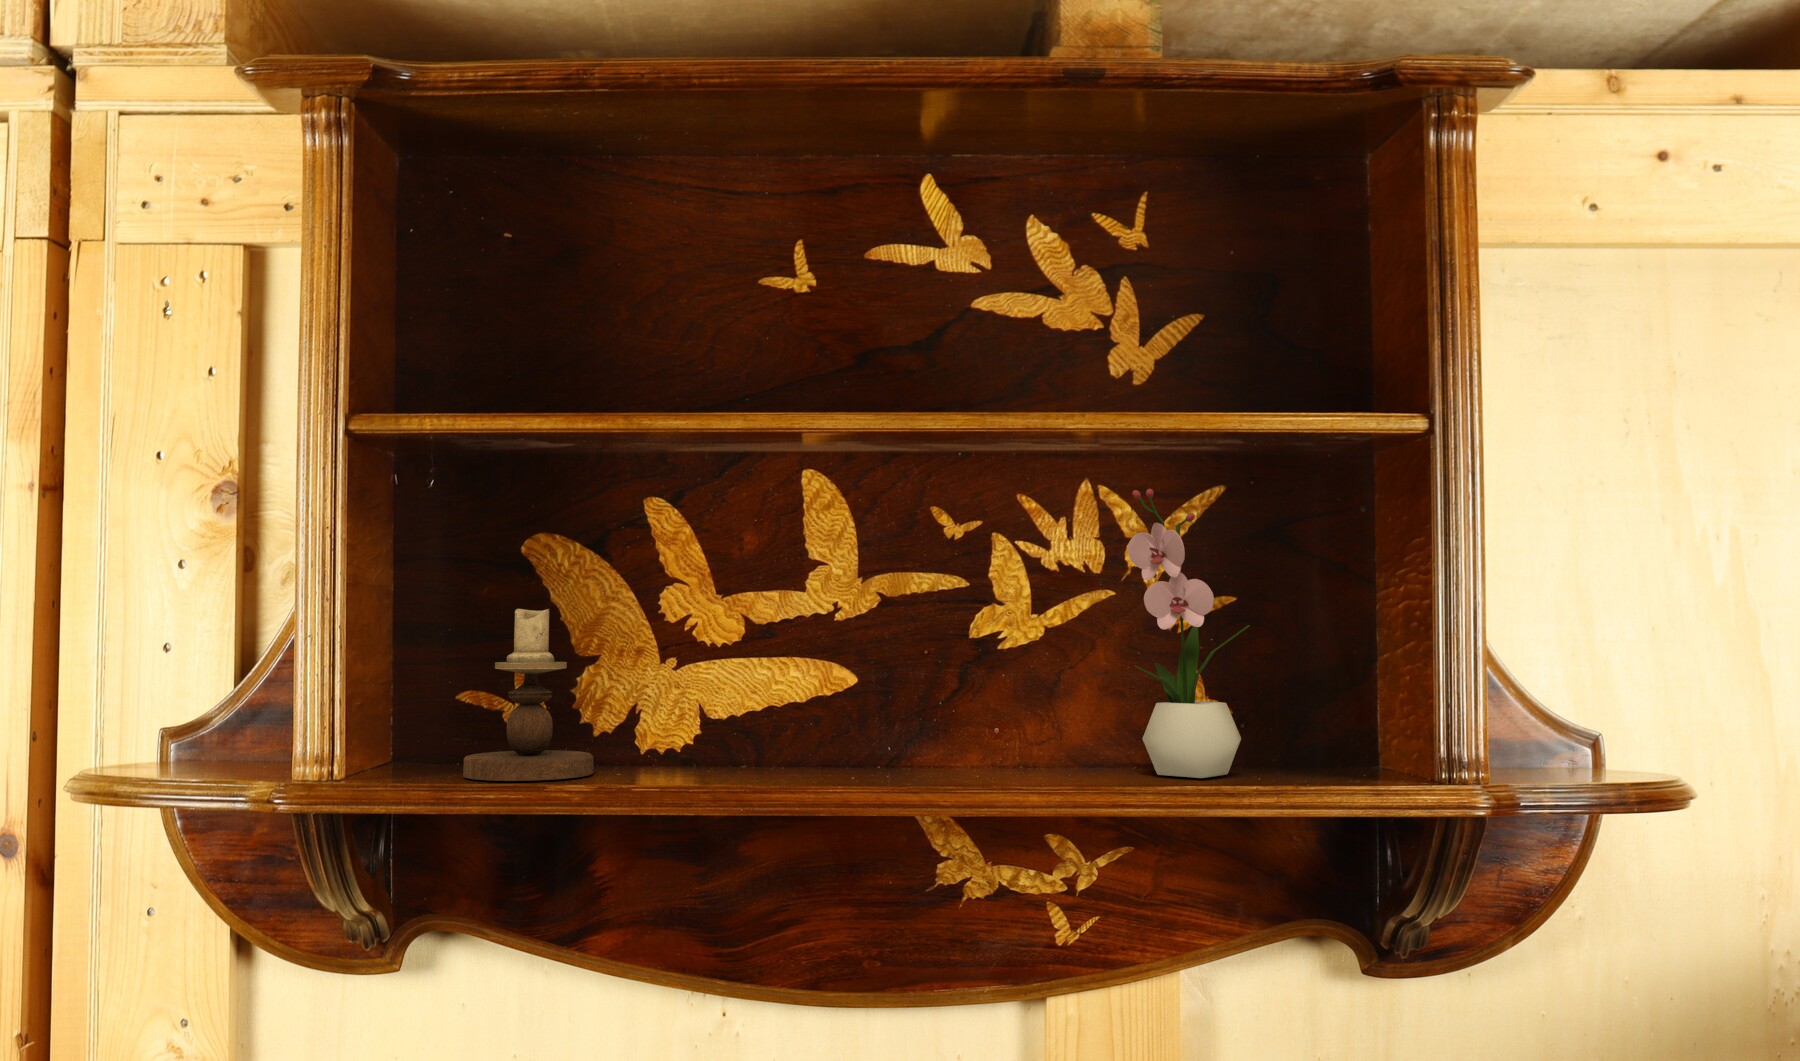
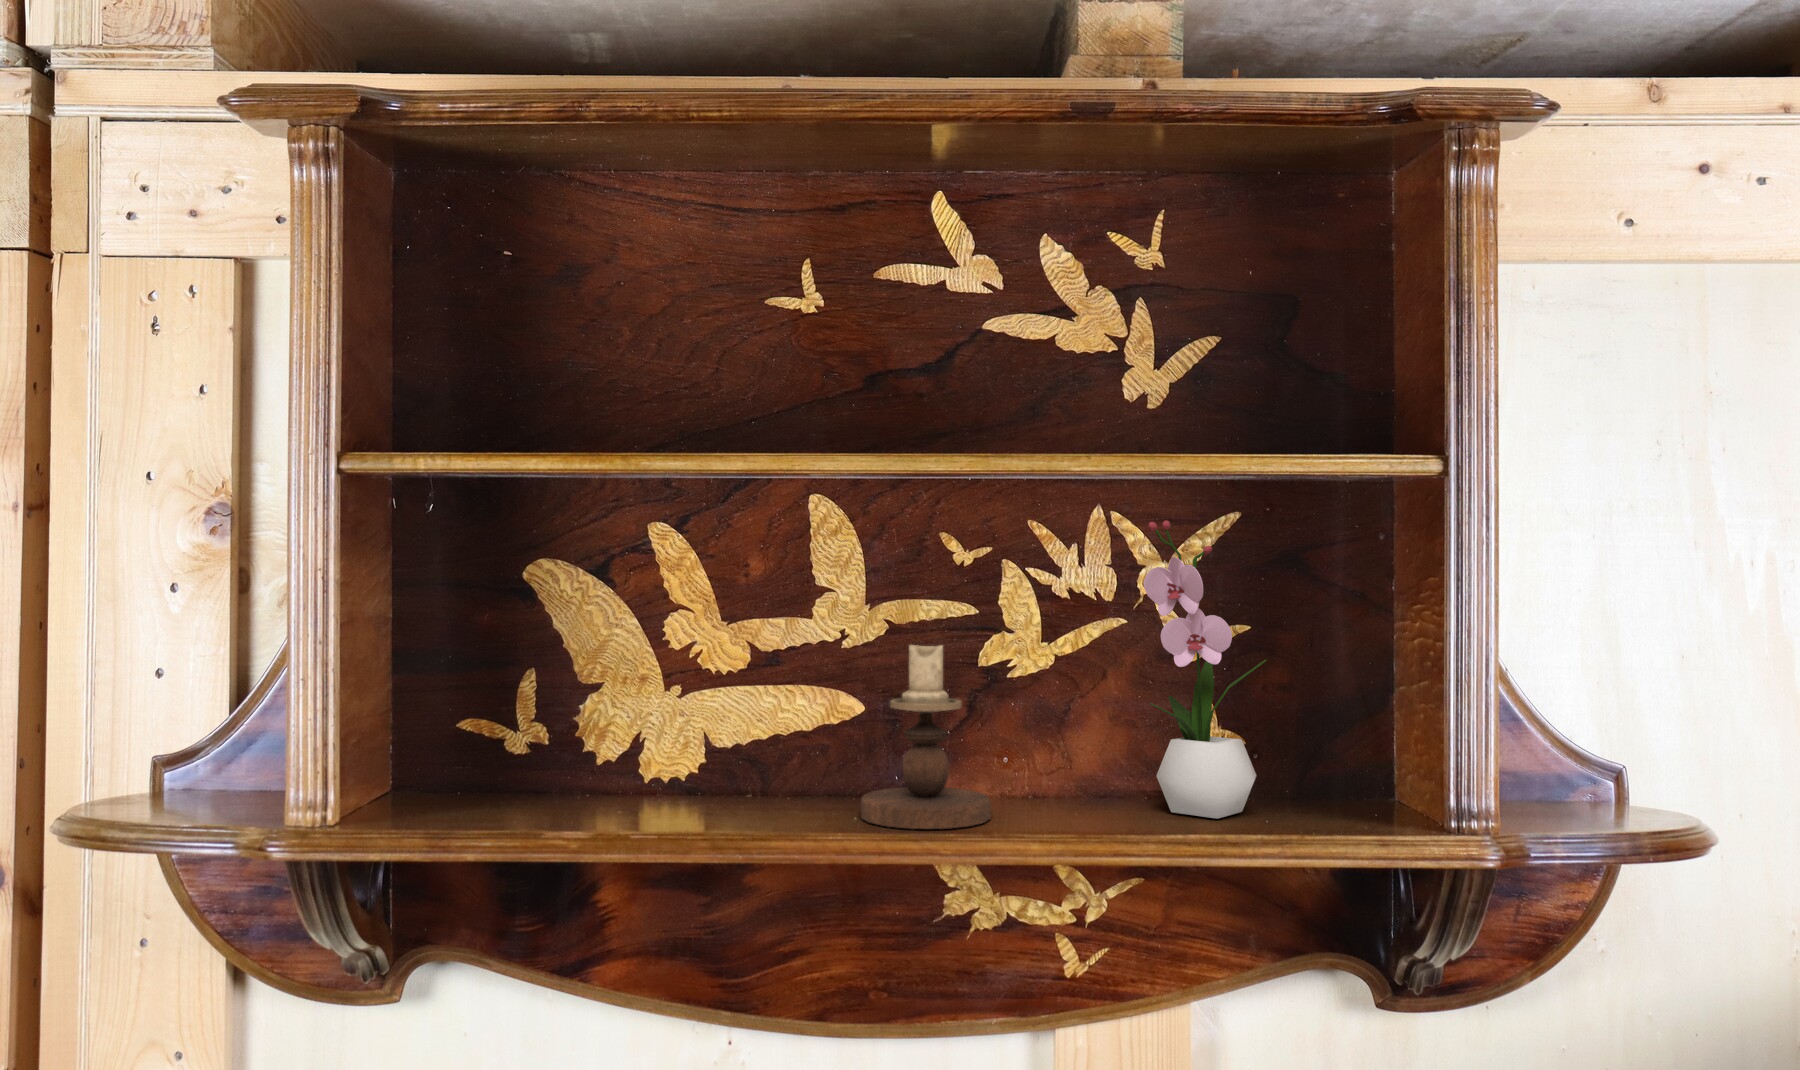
candlestick: present [463,609,594,781] -> present [861,645,991,829]

